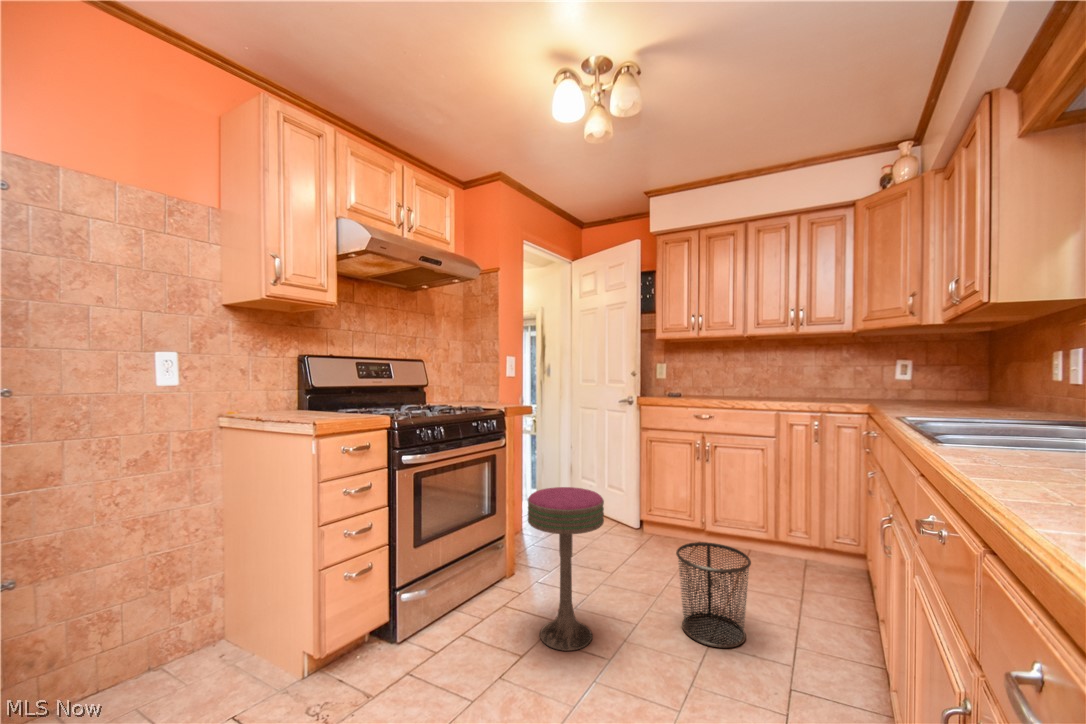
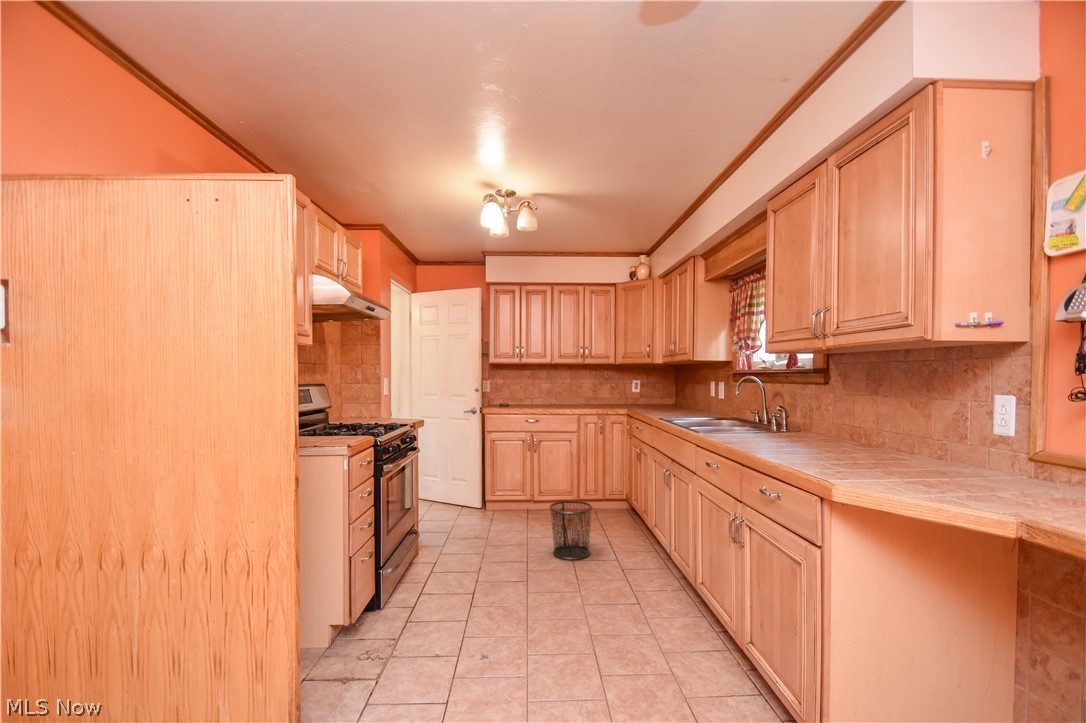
bar stool: present [528,487,604,651] -> none [465,477,518,586]

